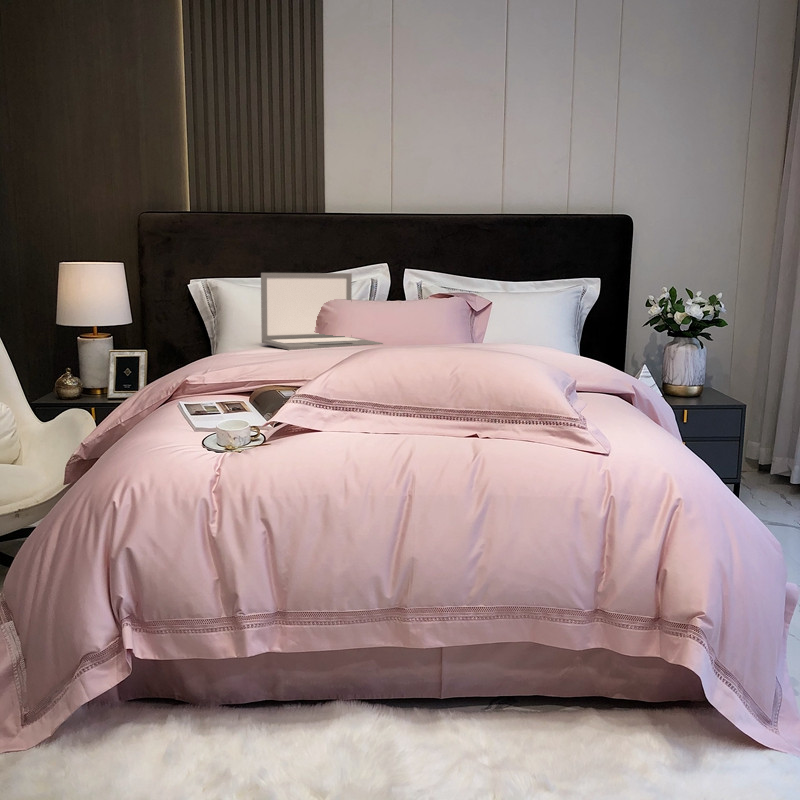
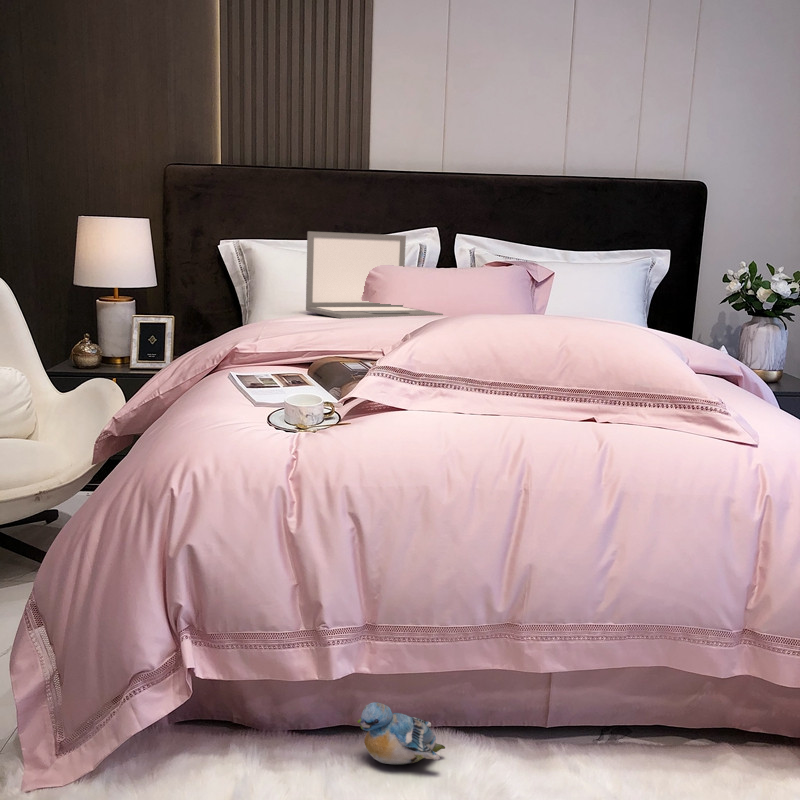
plush toy: none [274,677,350,729] -> present [357,702,445,764]

